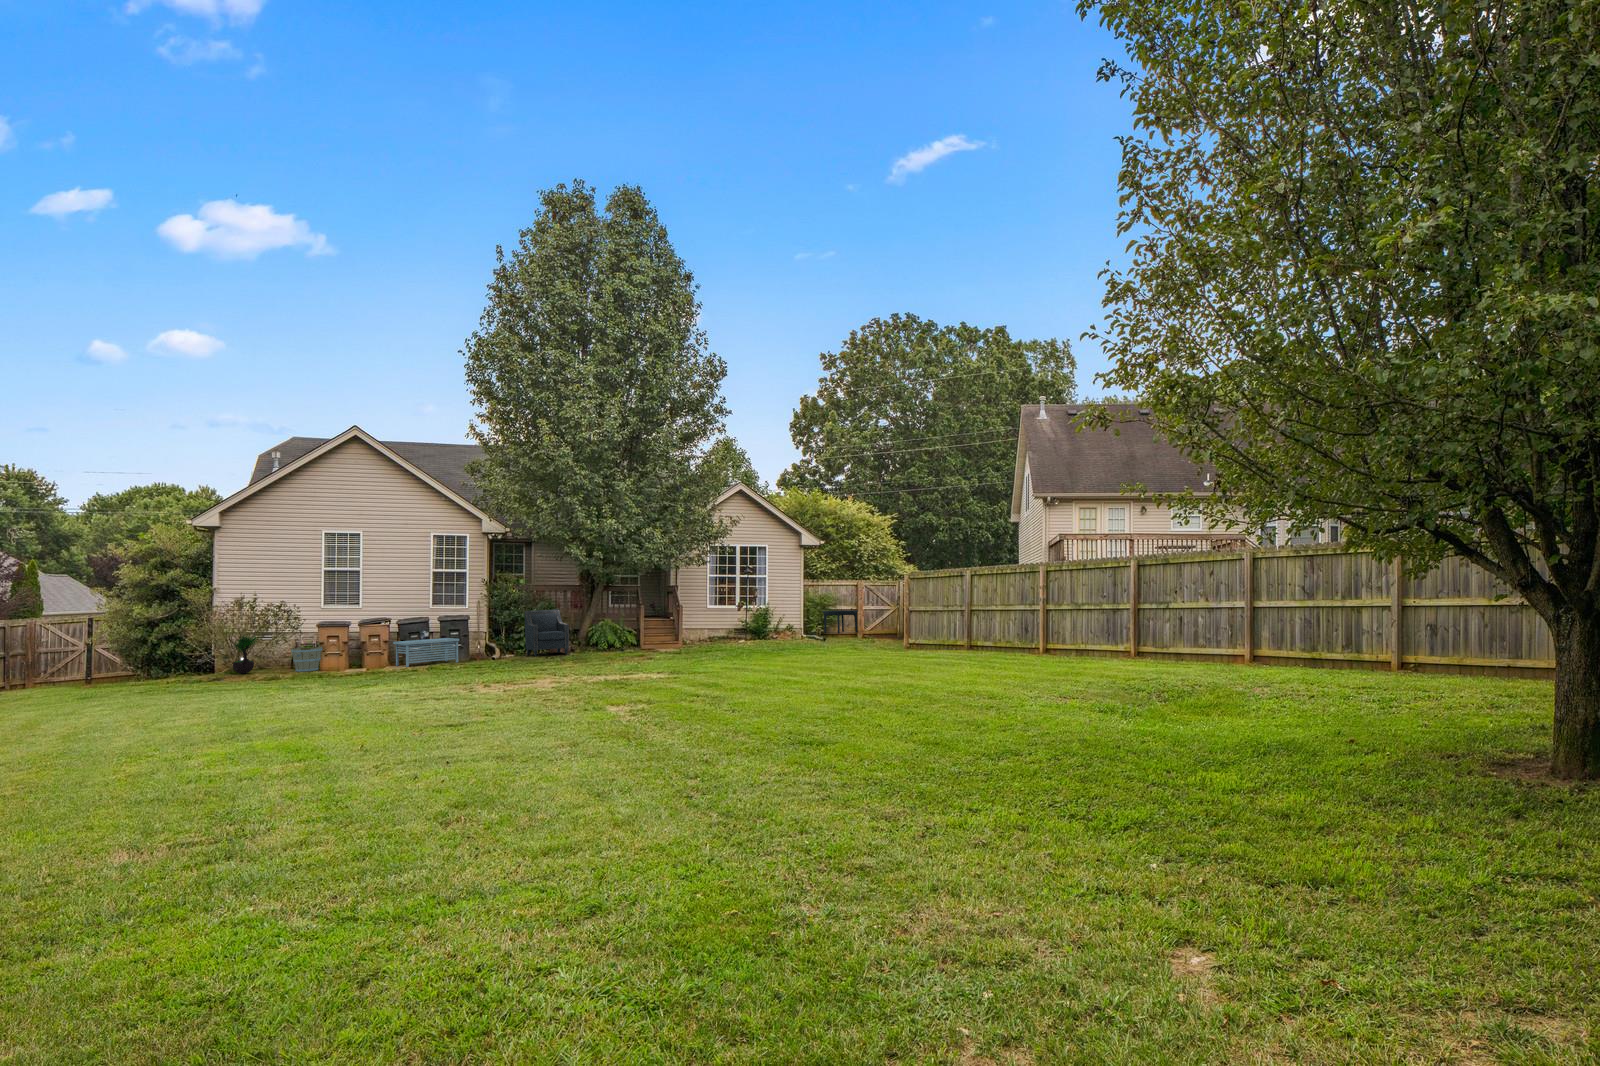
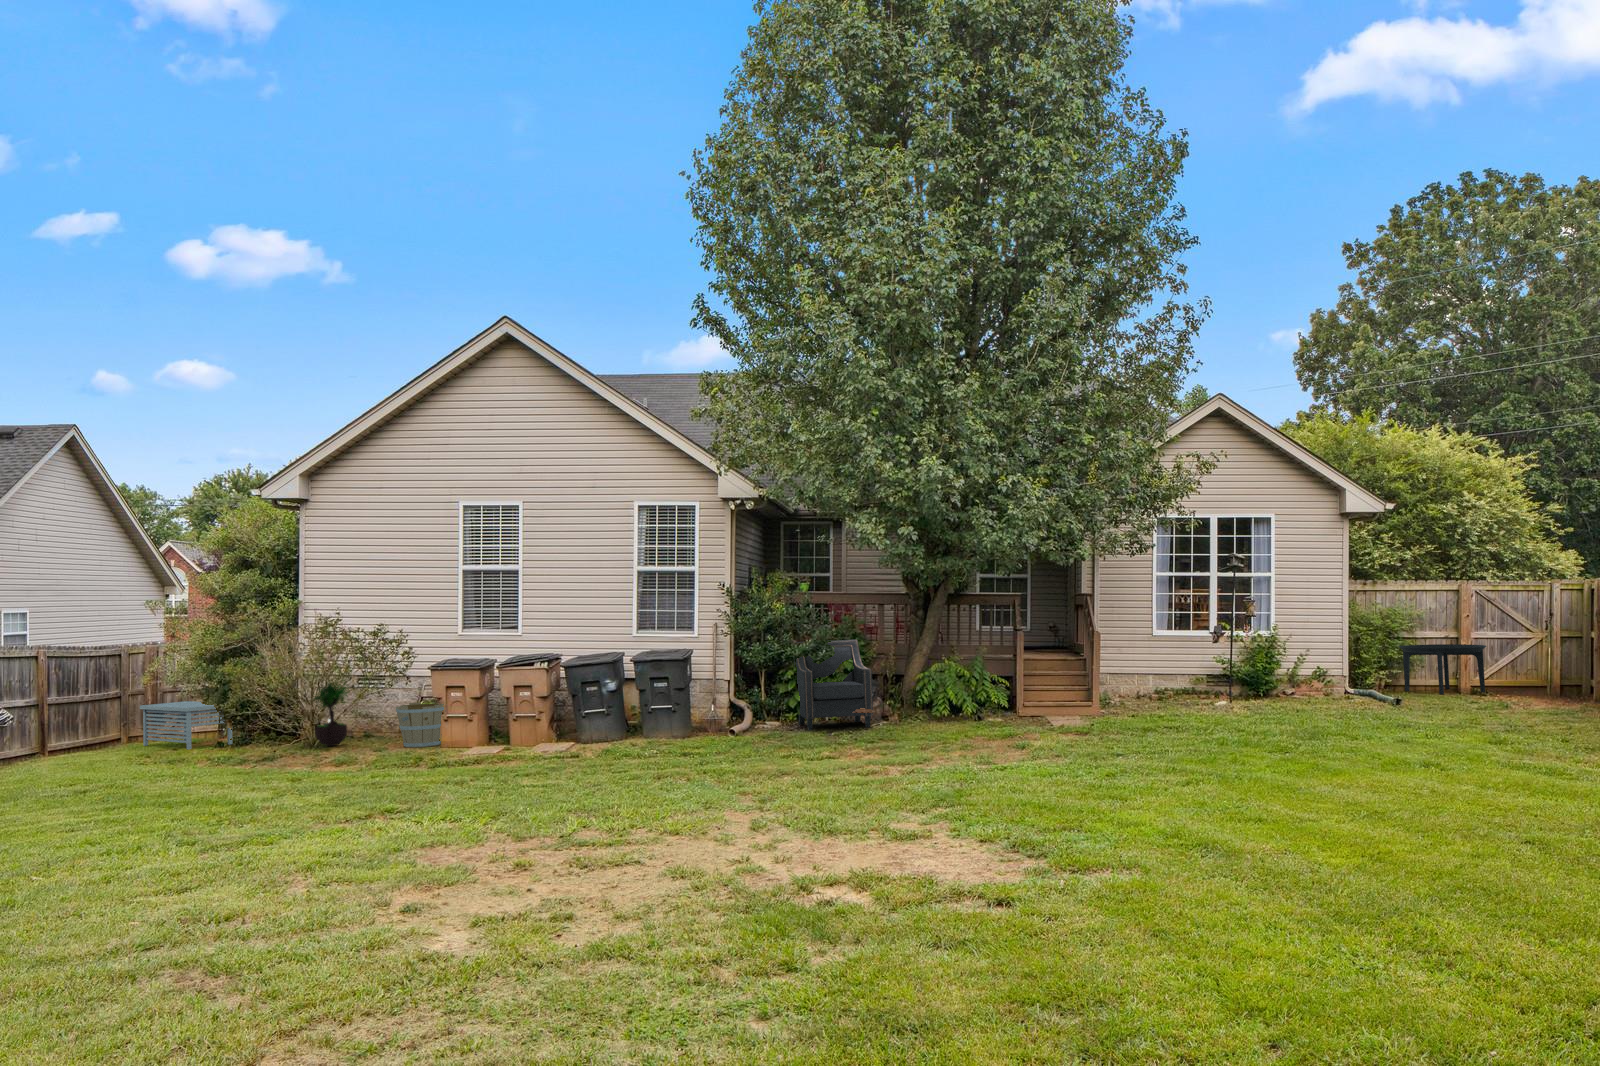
storage bench: present [393,638,459,667] -> present [140,701,232,749]

